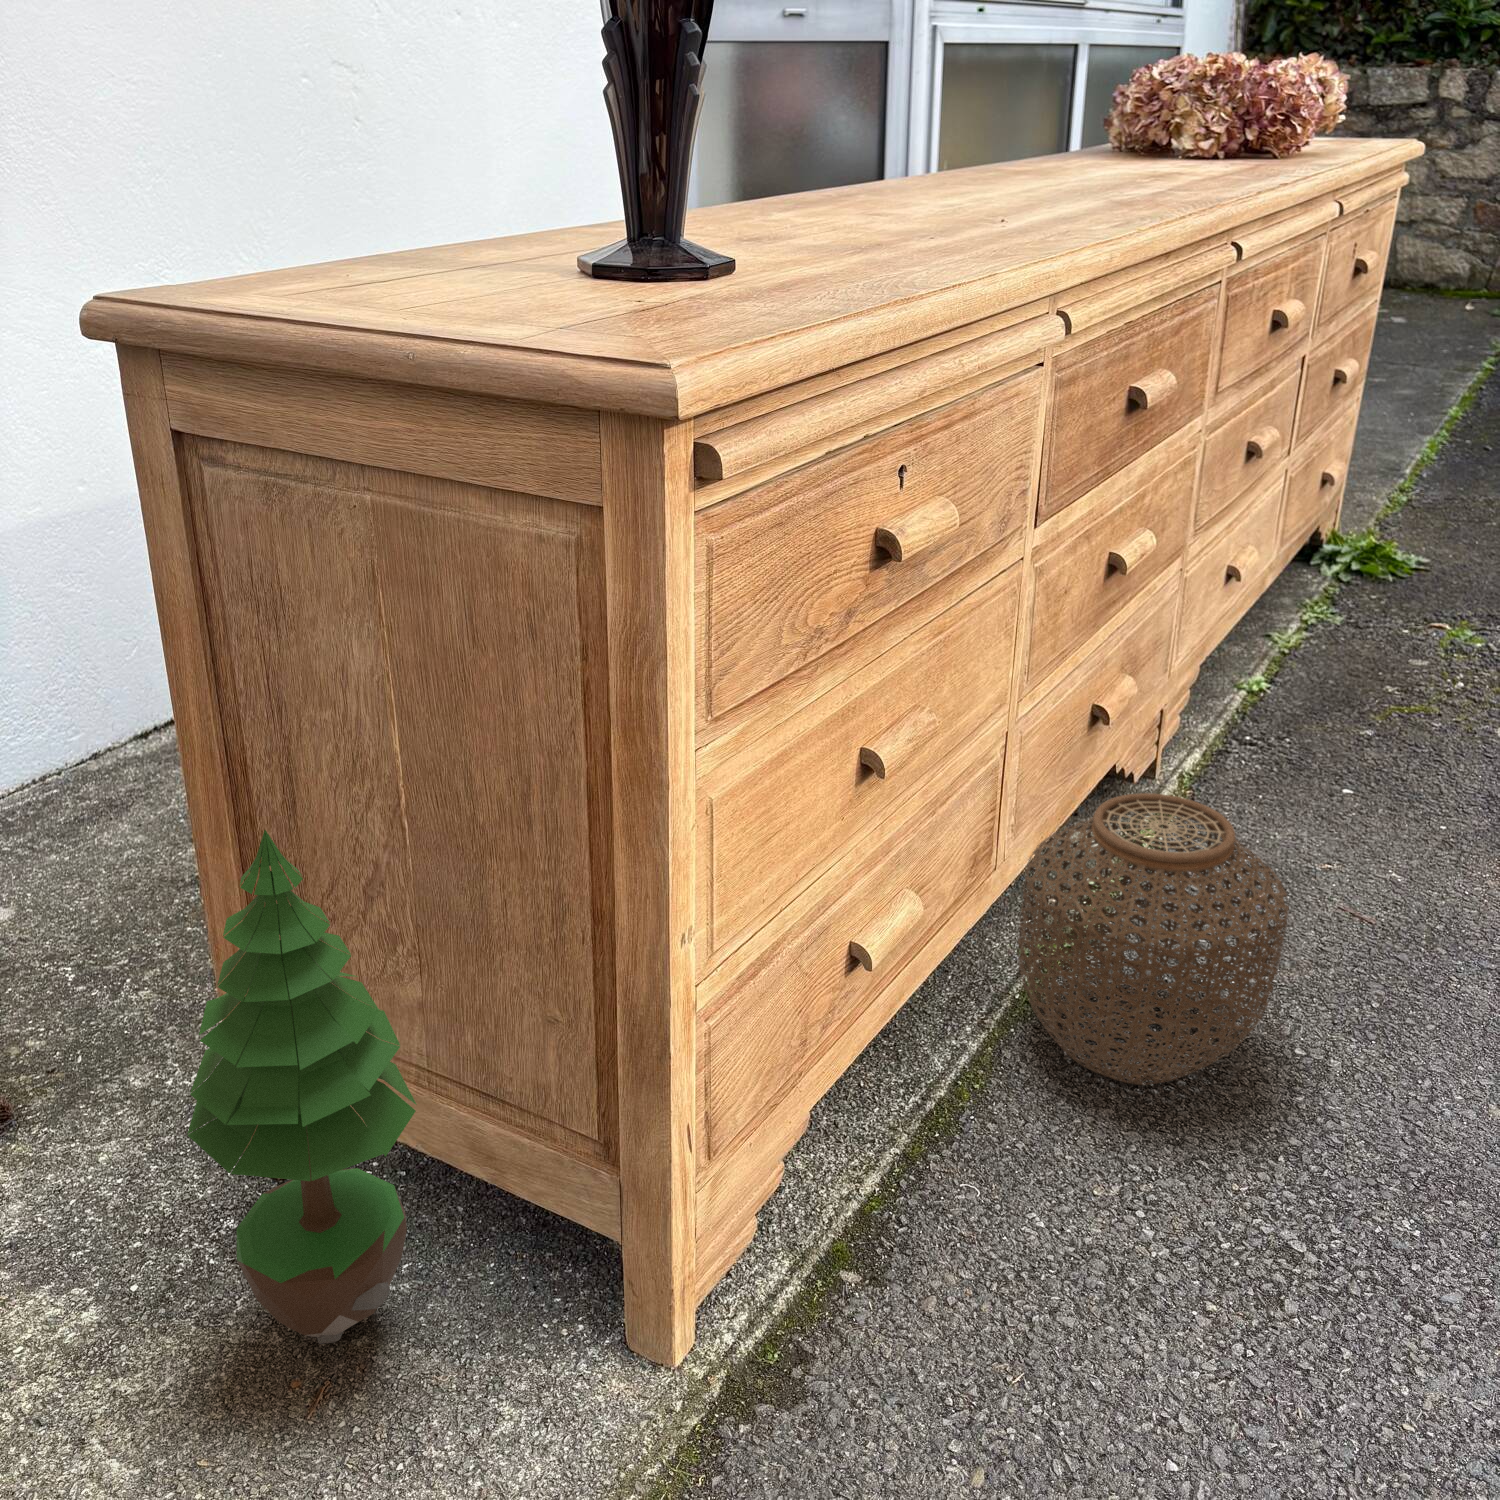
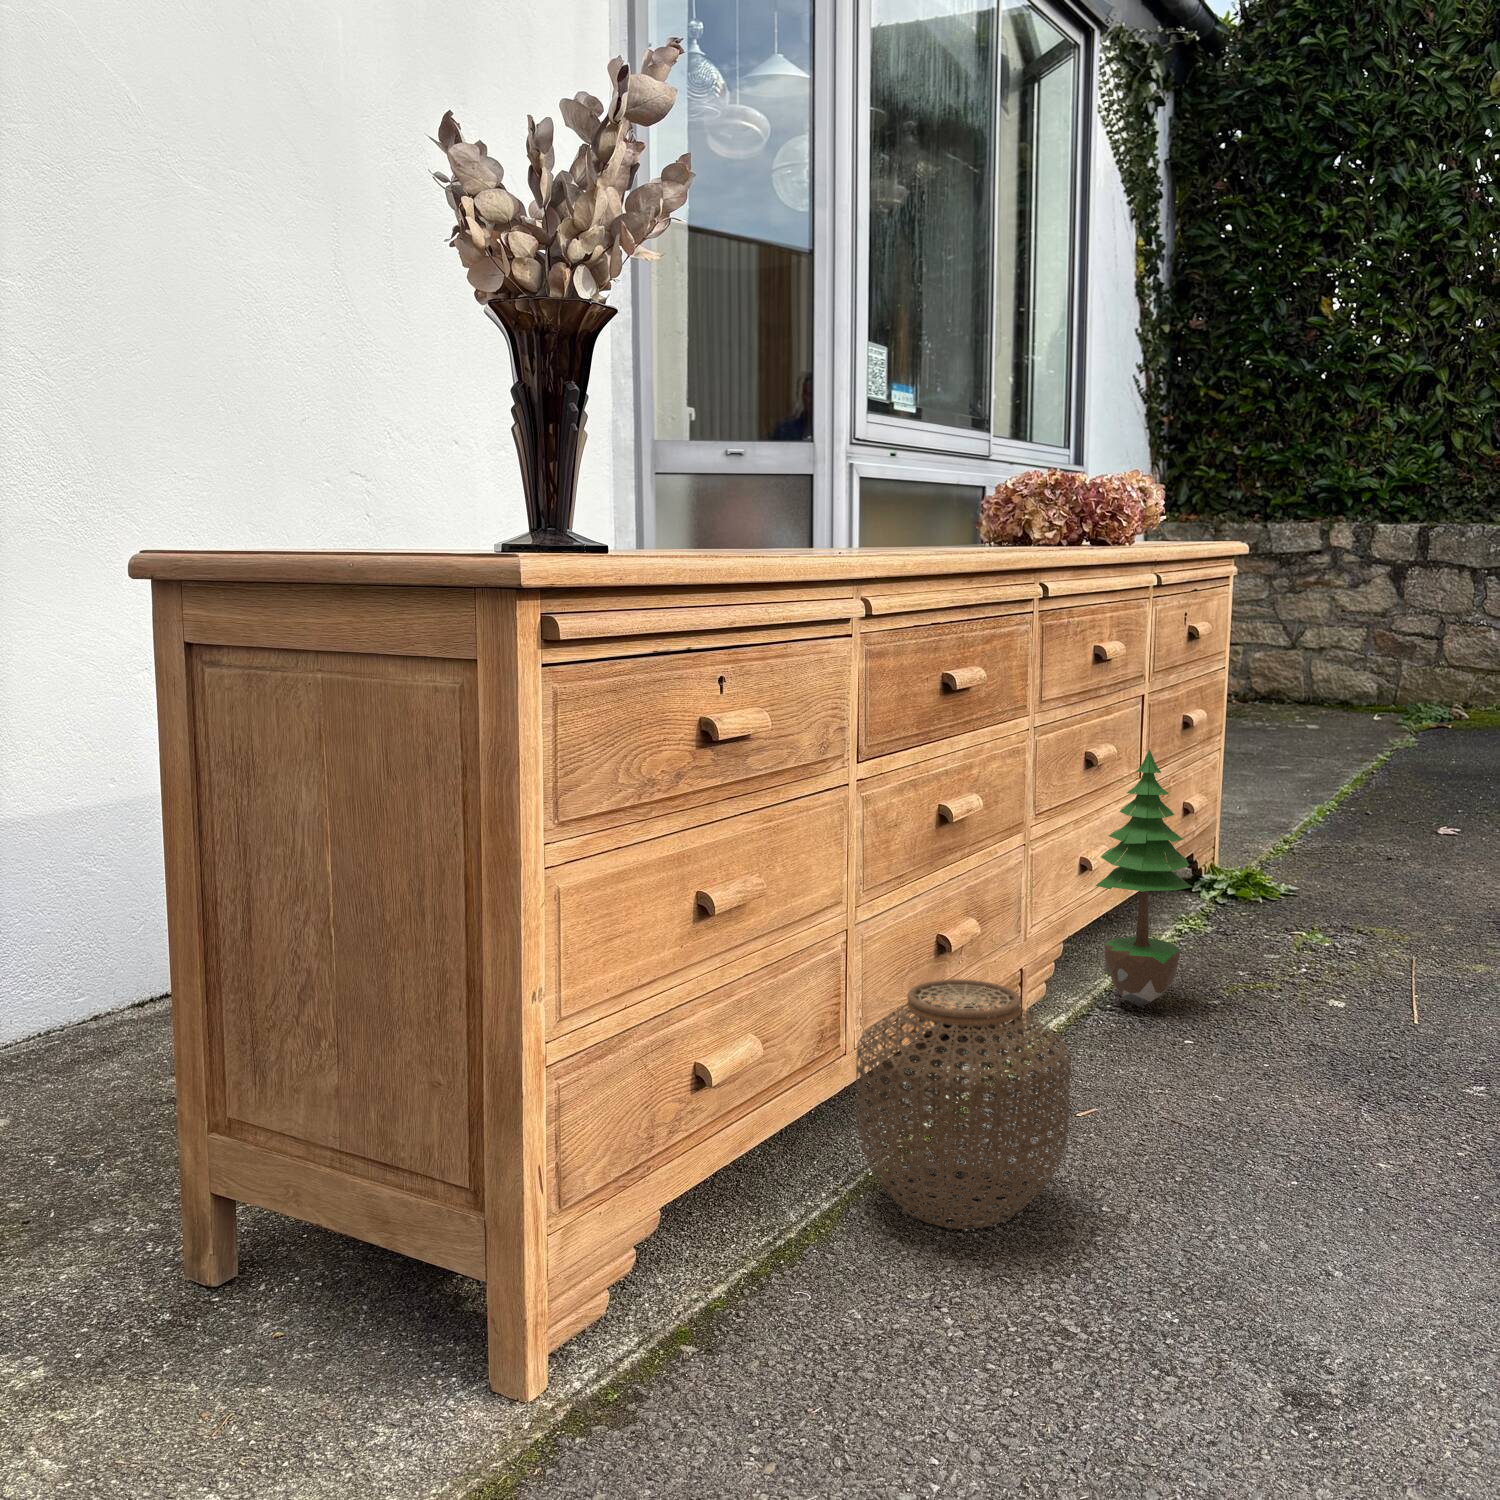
potted tree: present [187,830,417,1344] -> present [1096,749,1192,1007]

